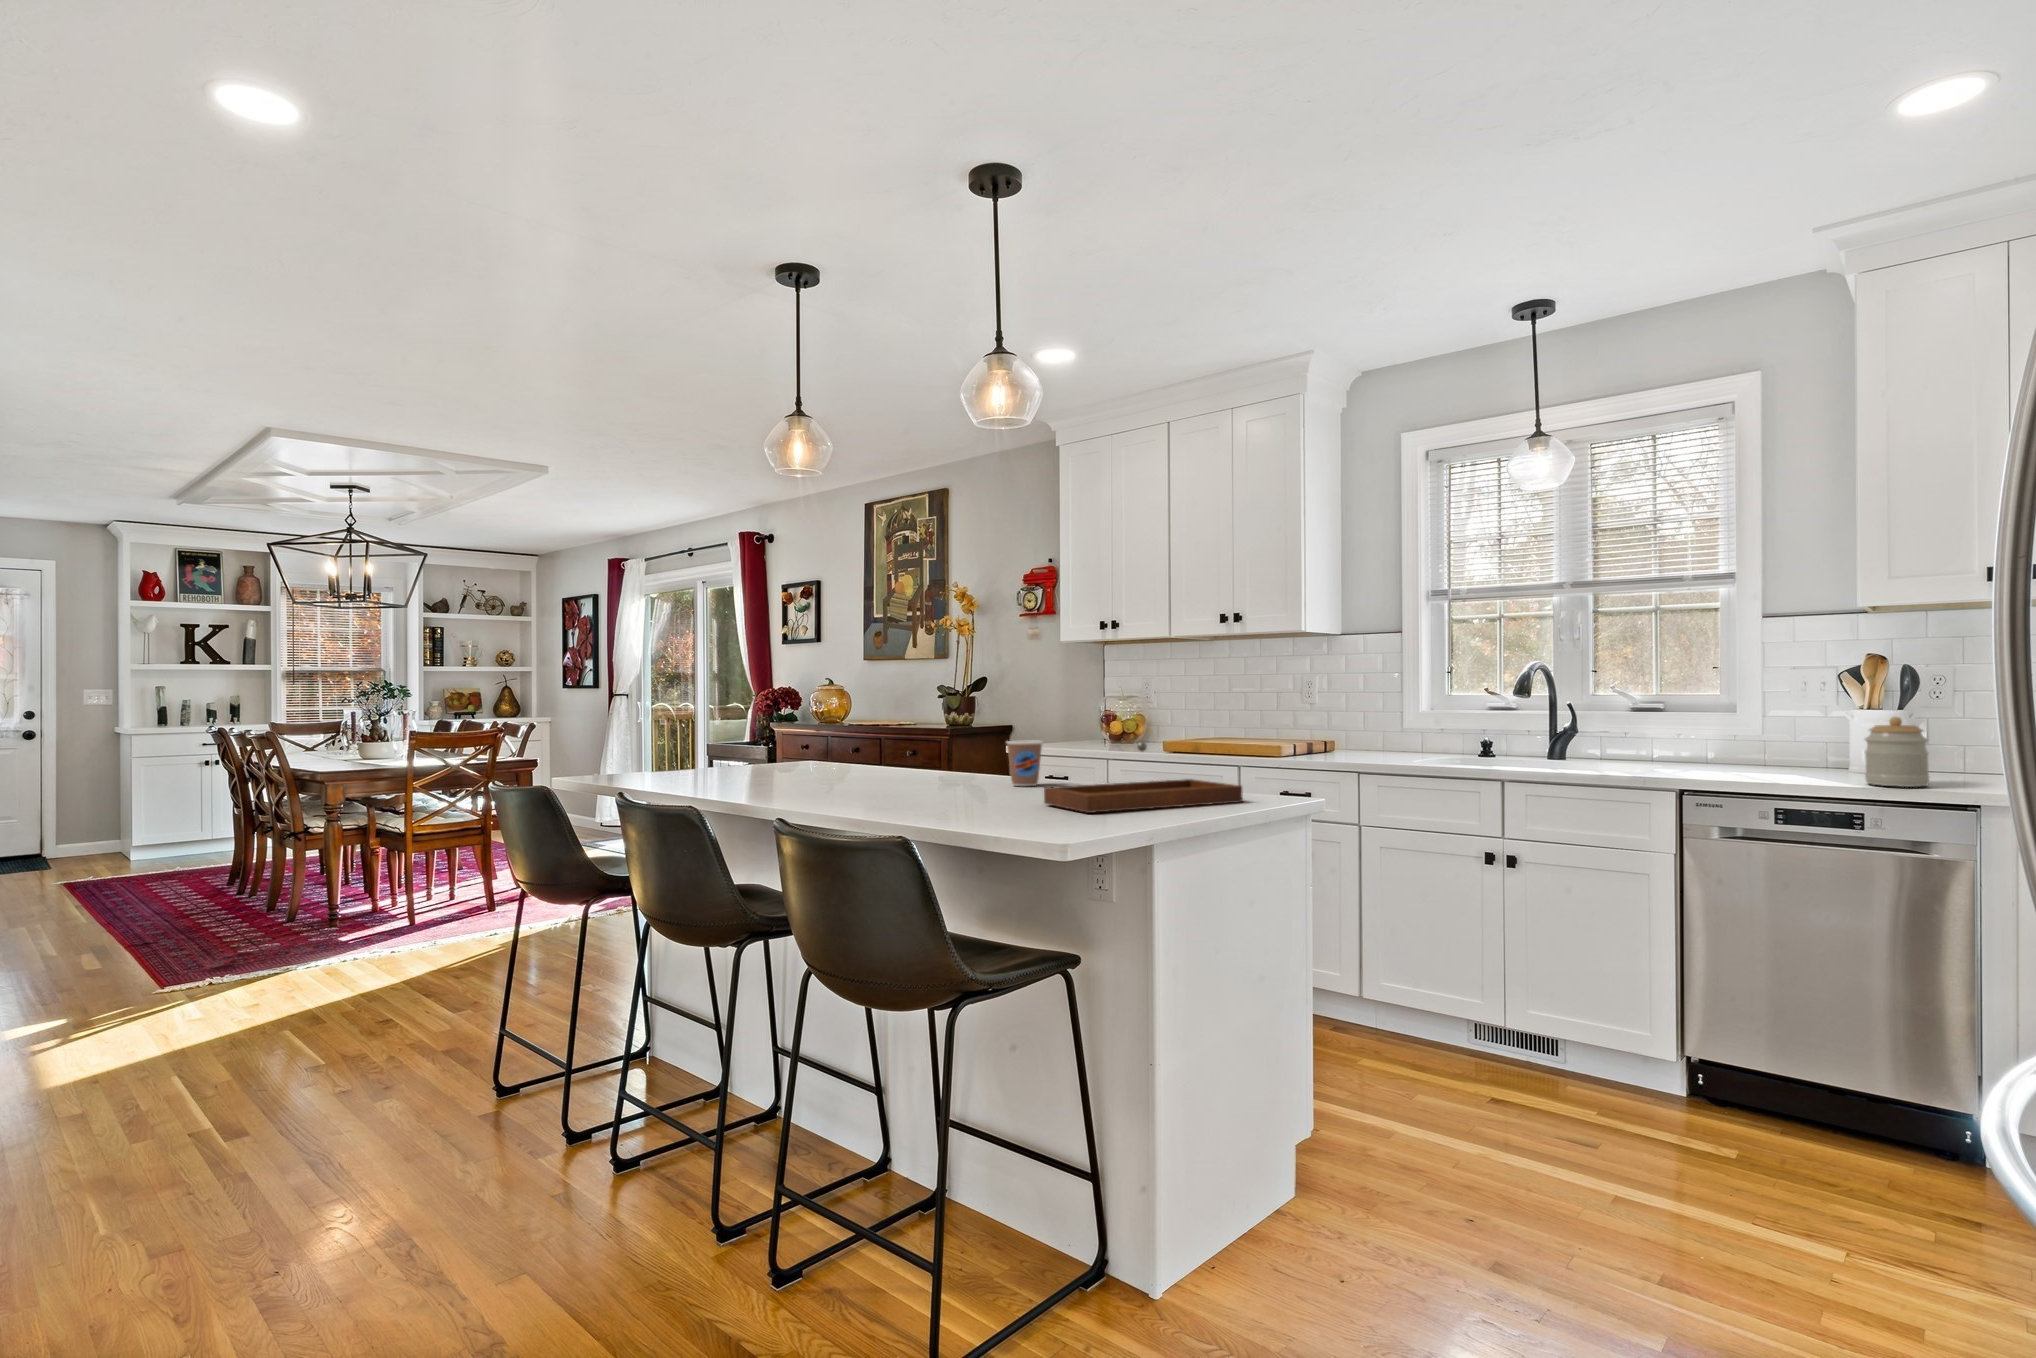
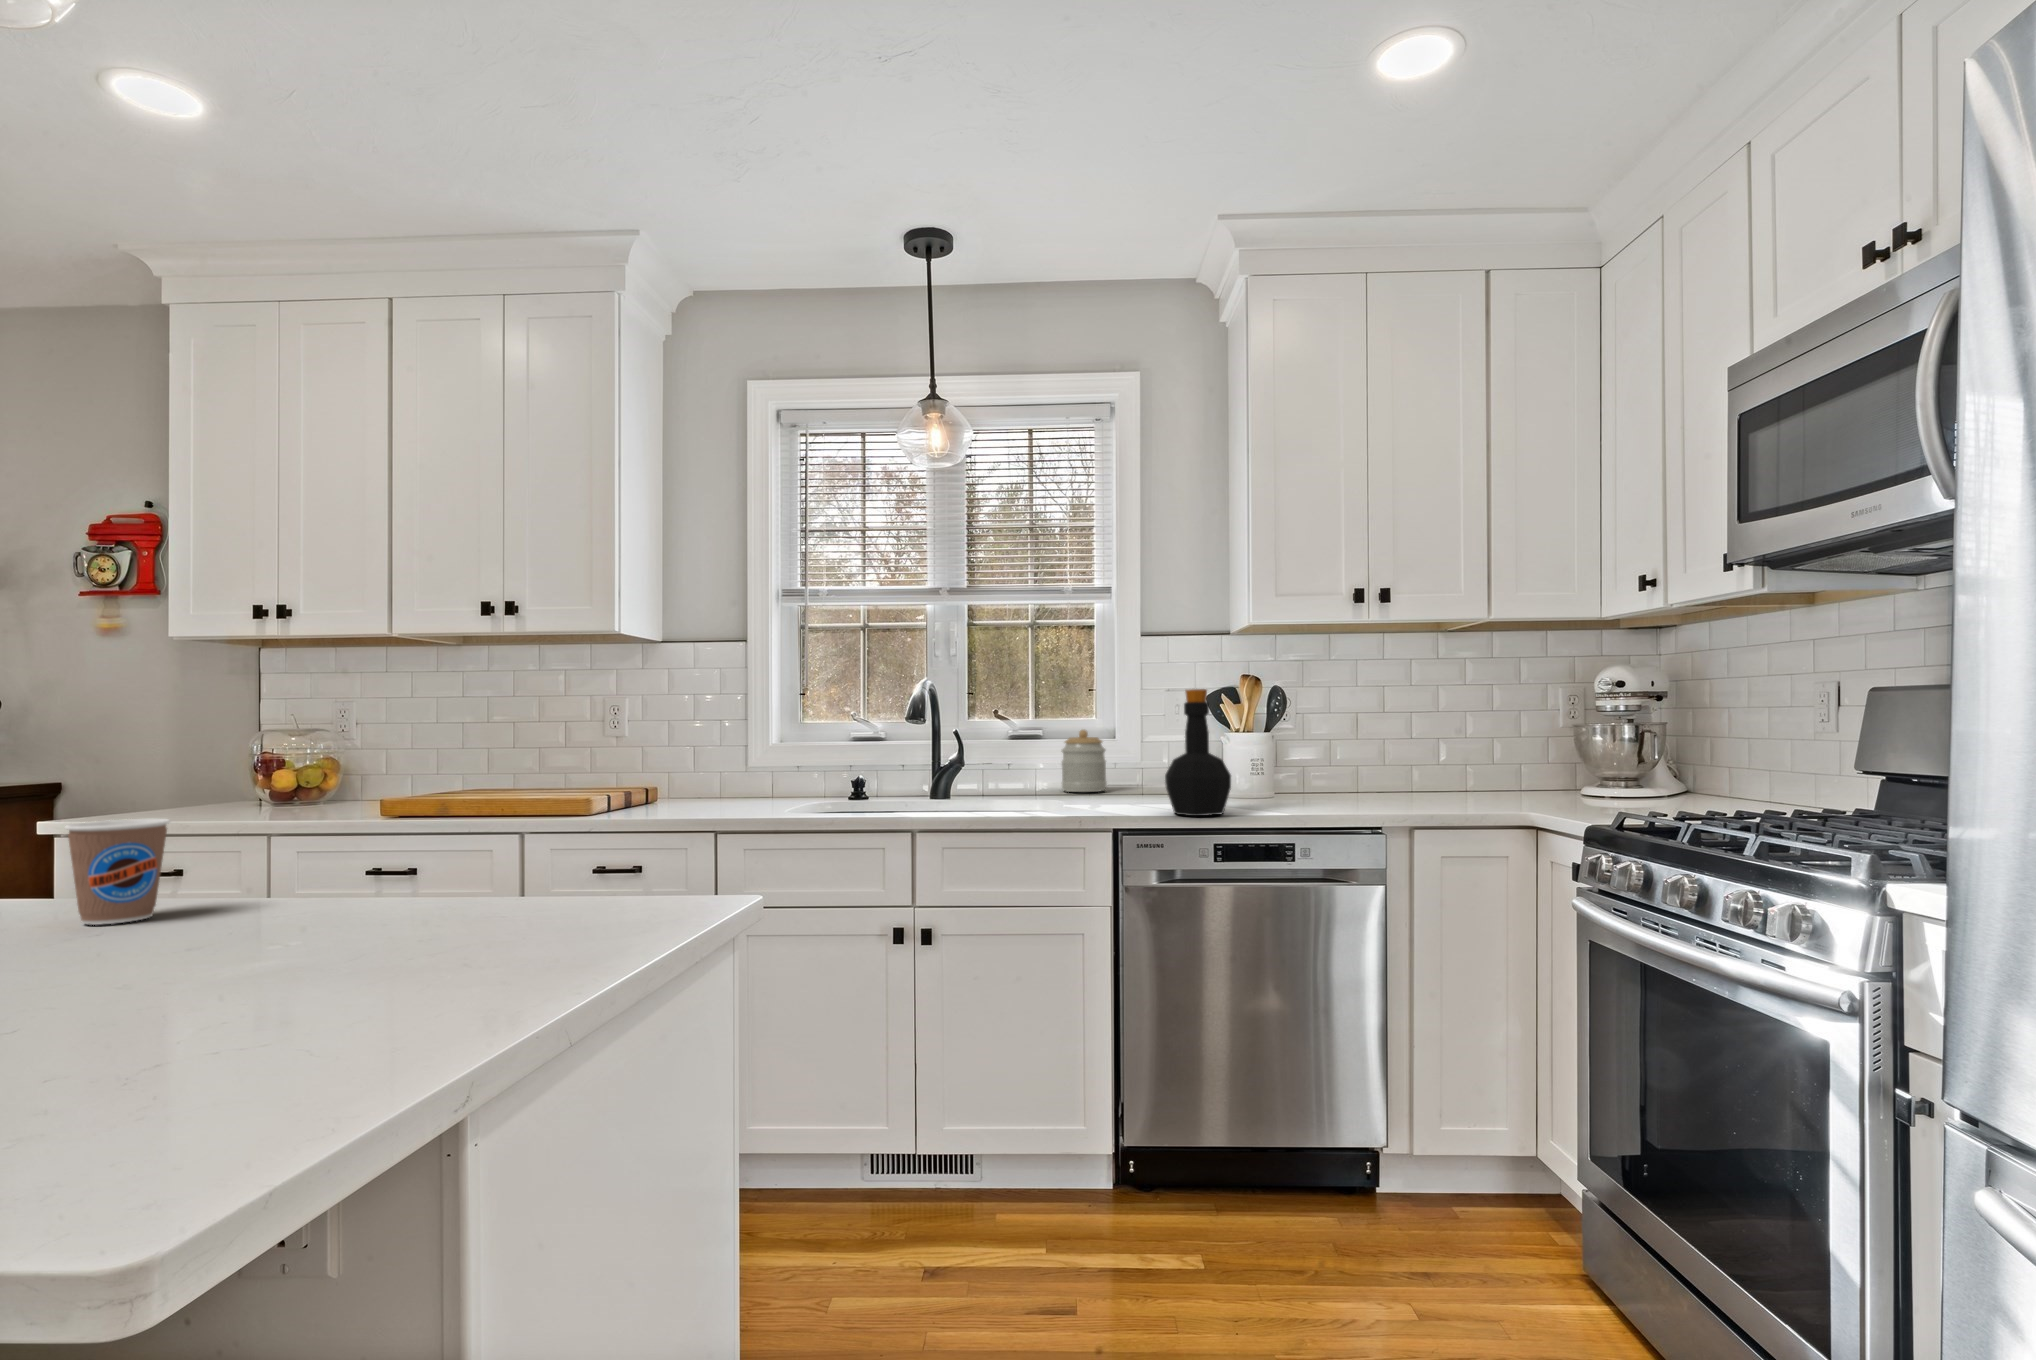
bottle: none [1735,670,1806,783] -> present [1165,689,1231,816]
jar: present [1865,717,1929,787] -> present [1062,730,1107,792]
tray: present [1044,742,1242,813] -> none [200,814,675,1003]

